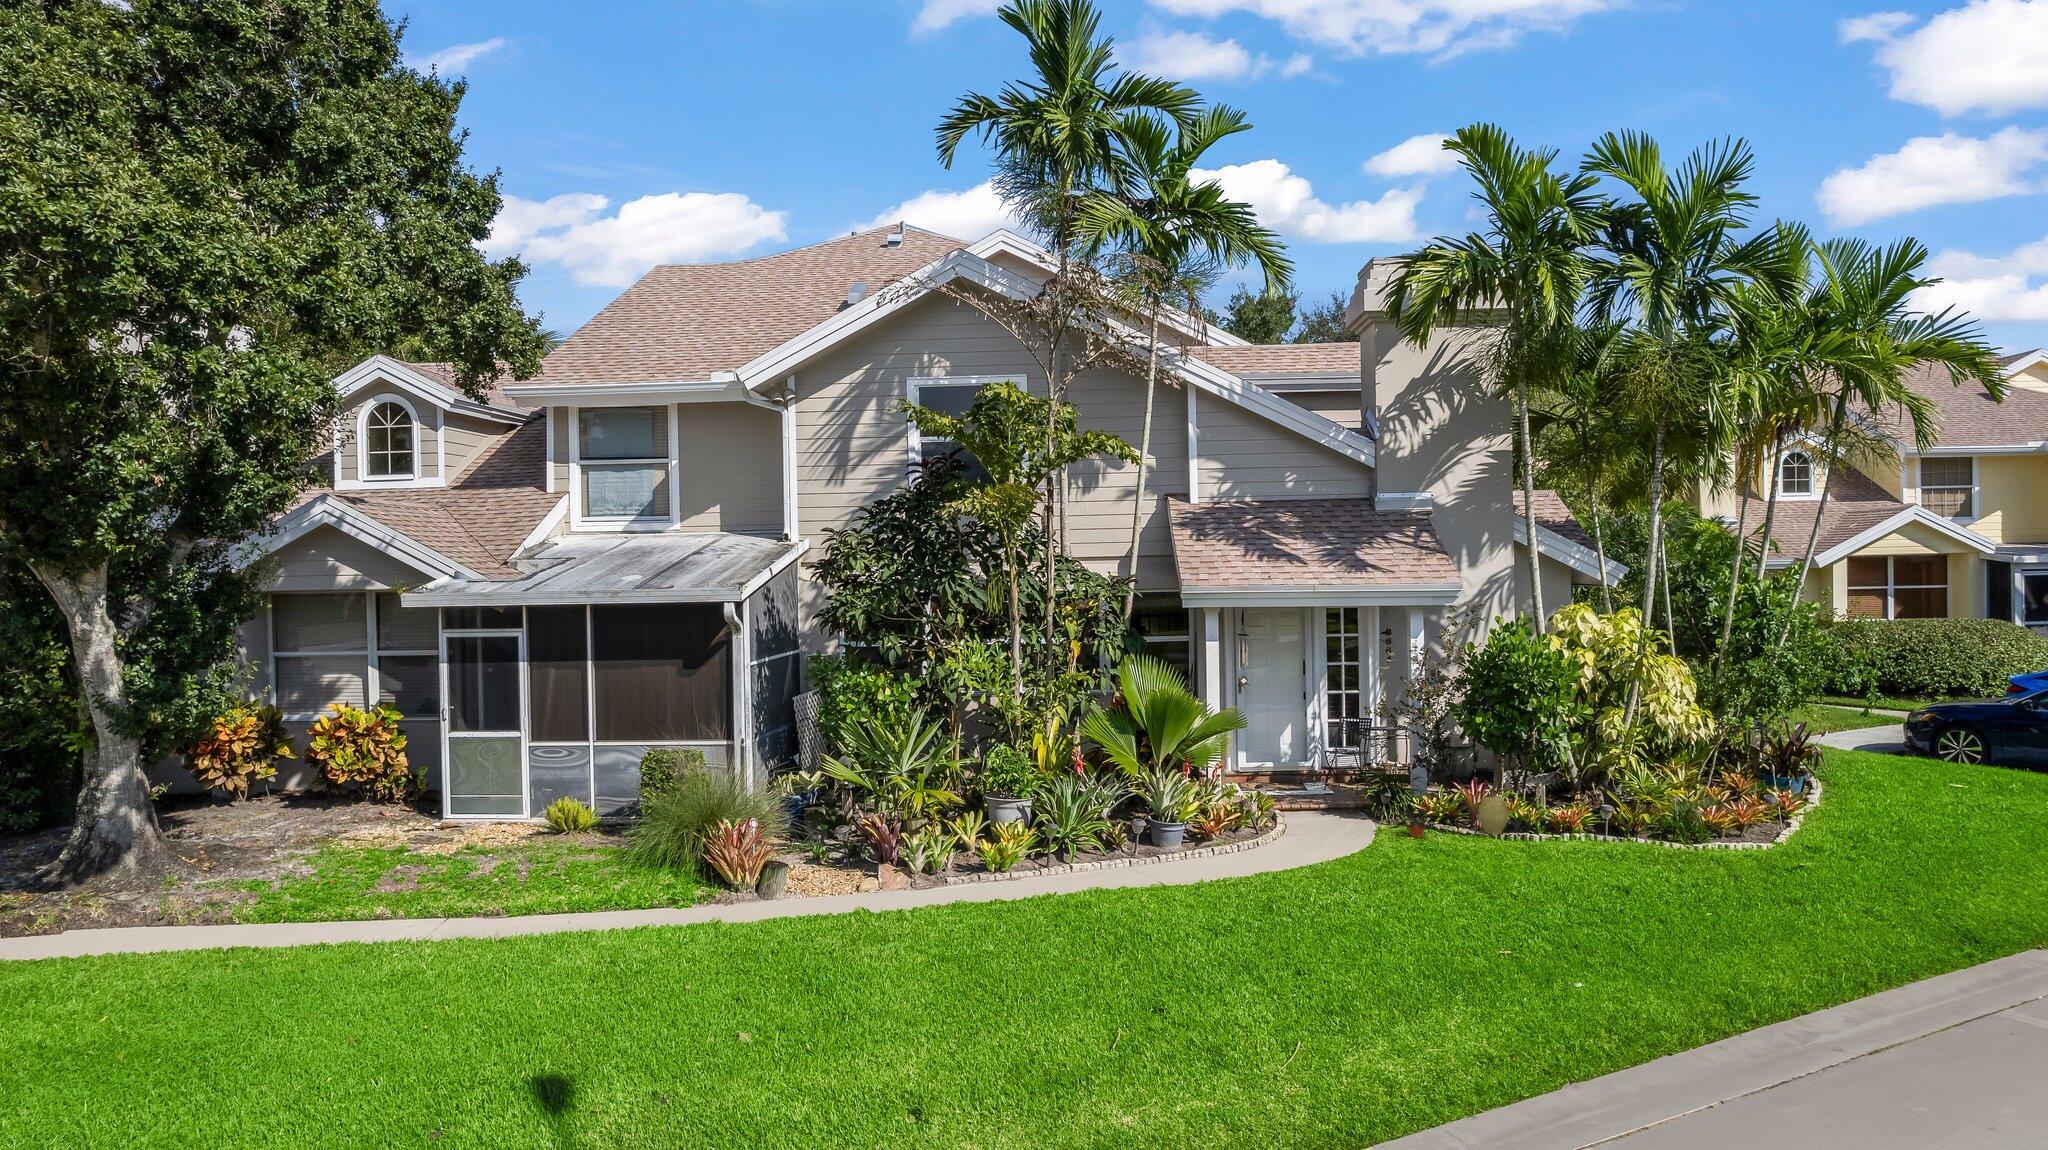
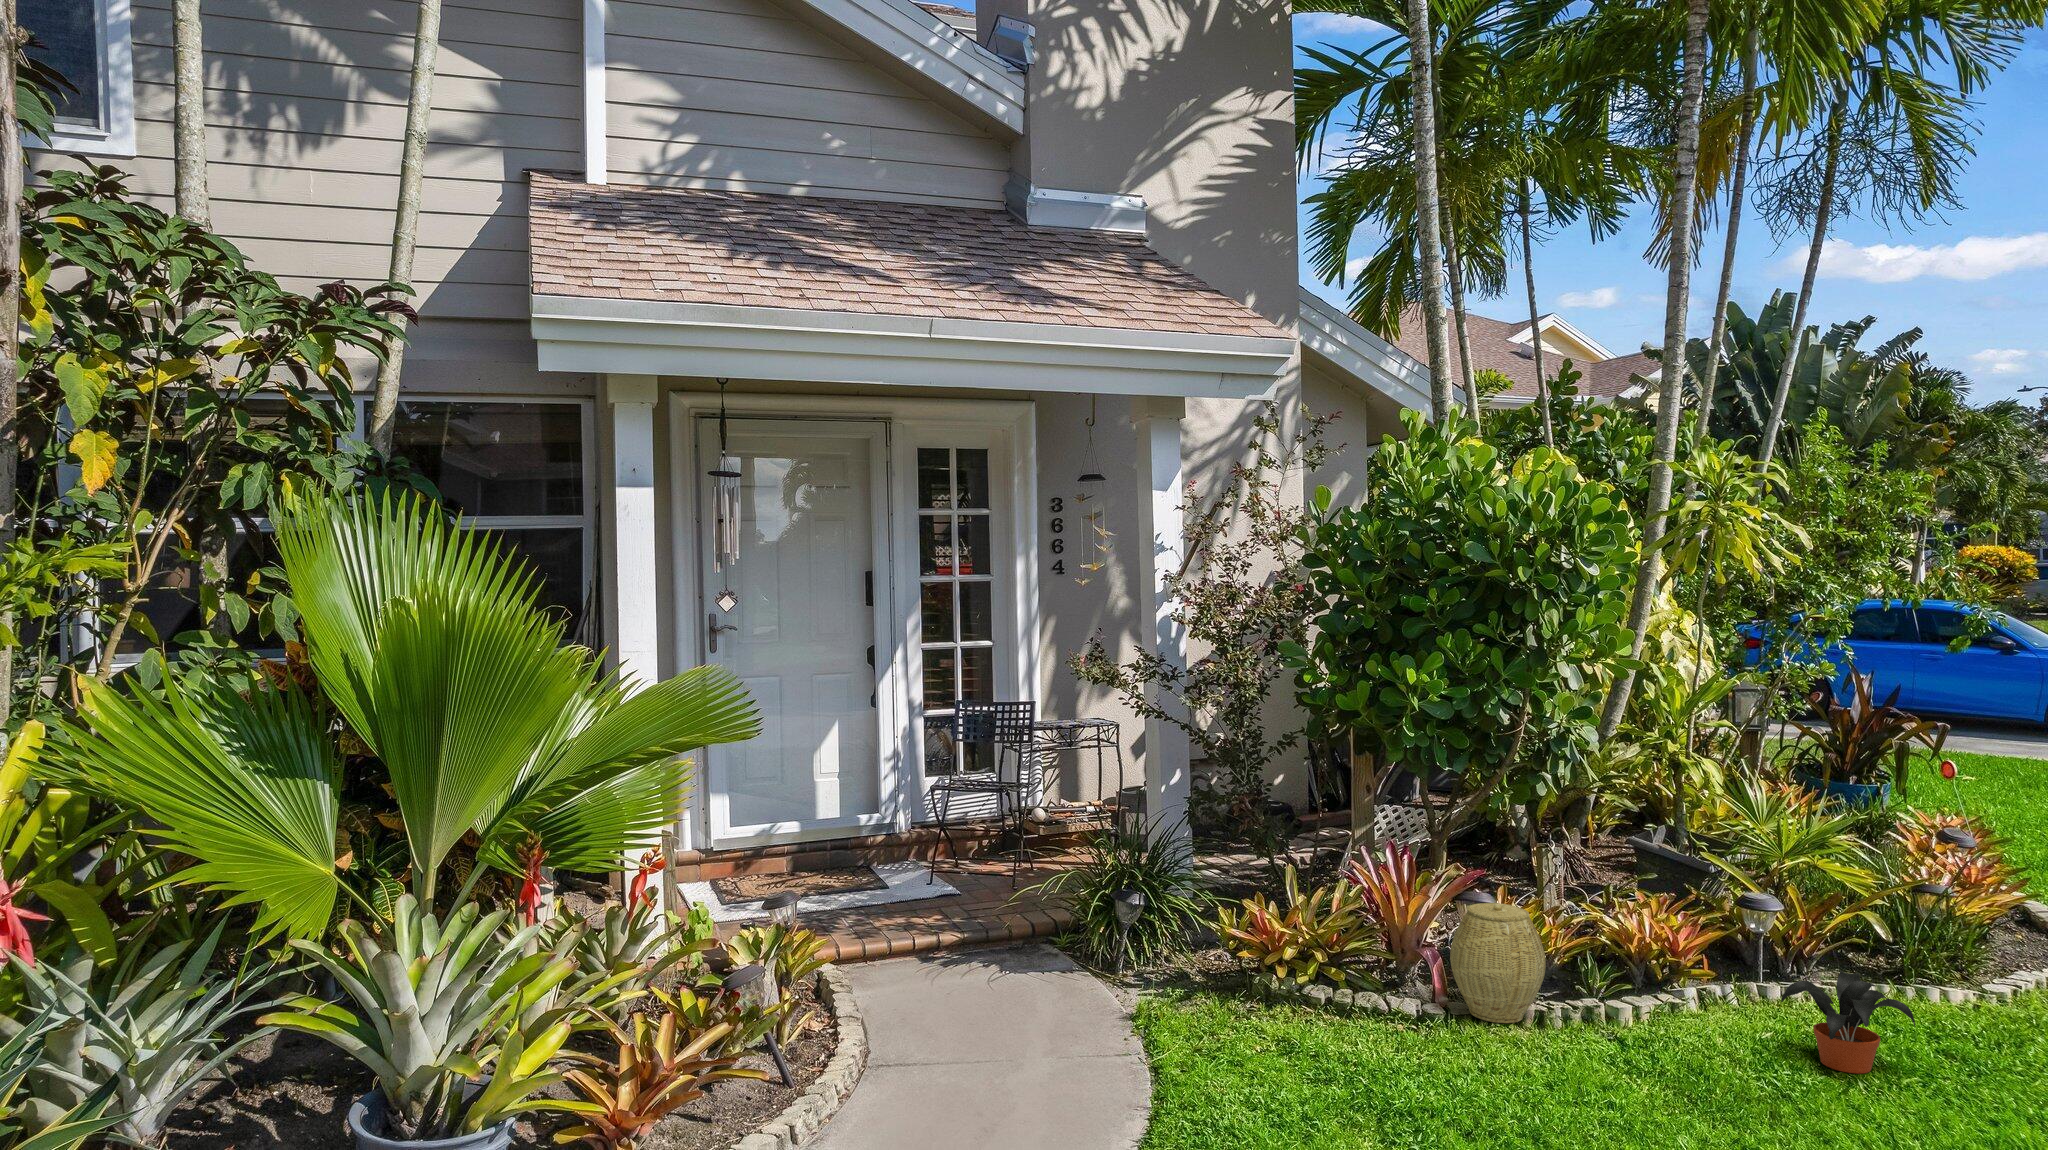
potted plant: present [1402,809,1429,838] -> present [1781,971,1915,1073]

